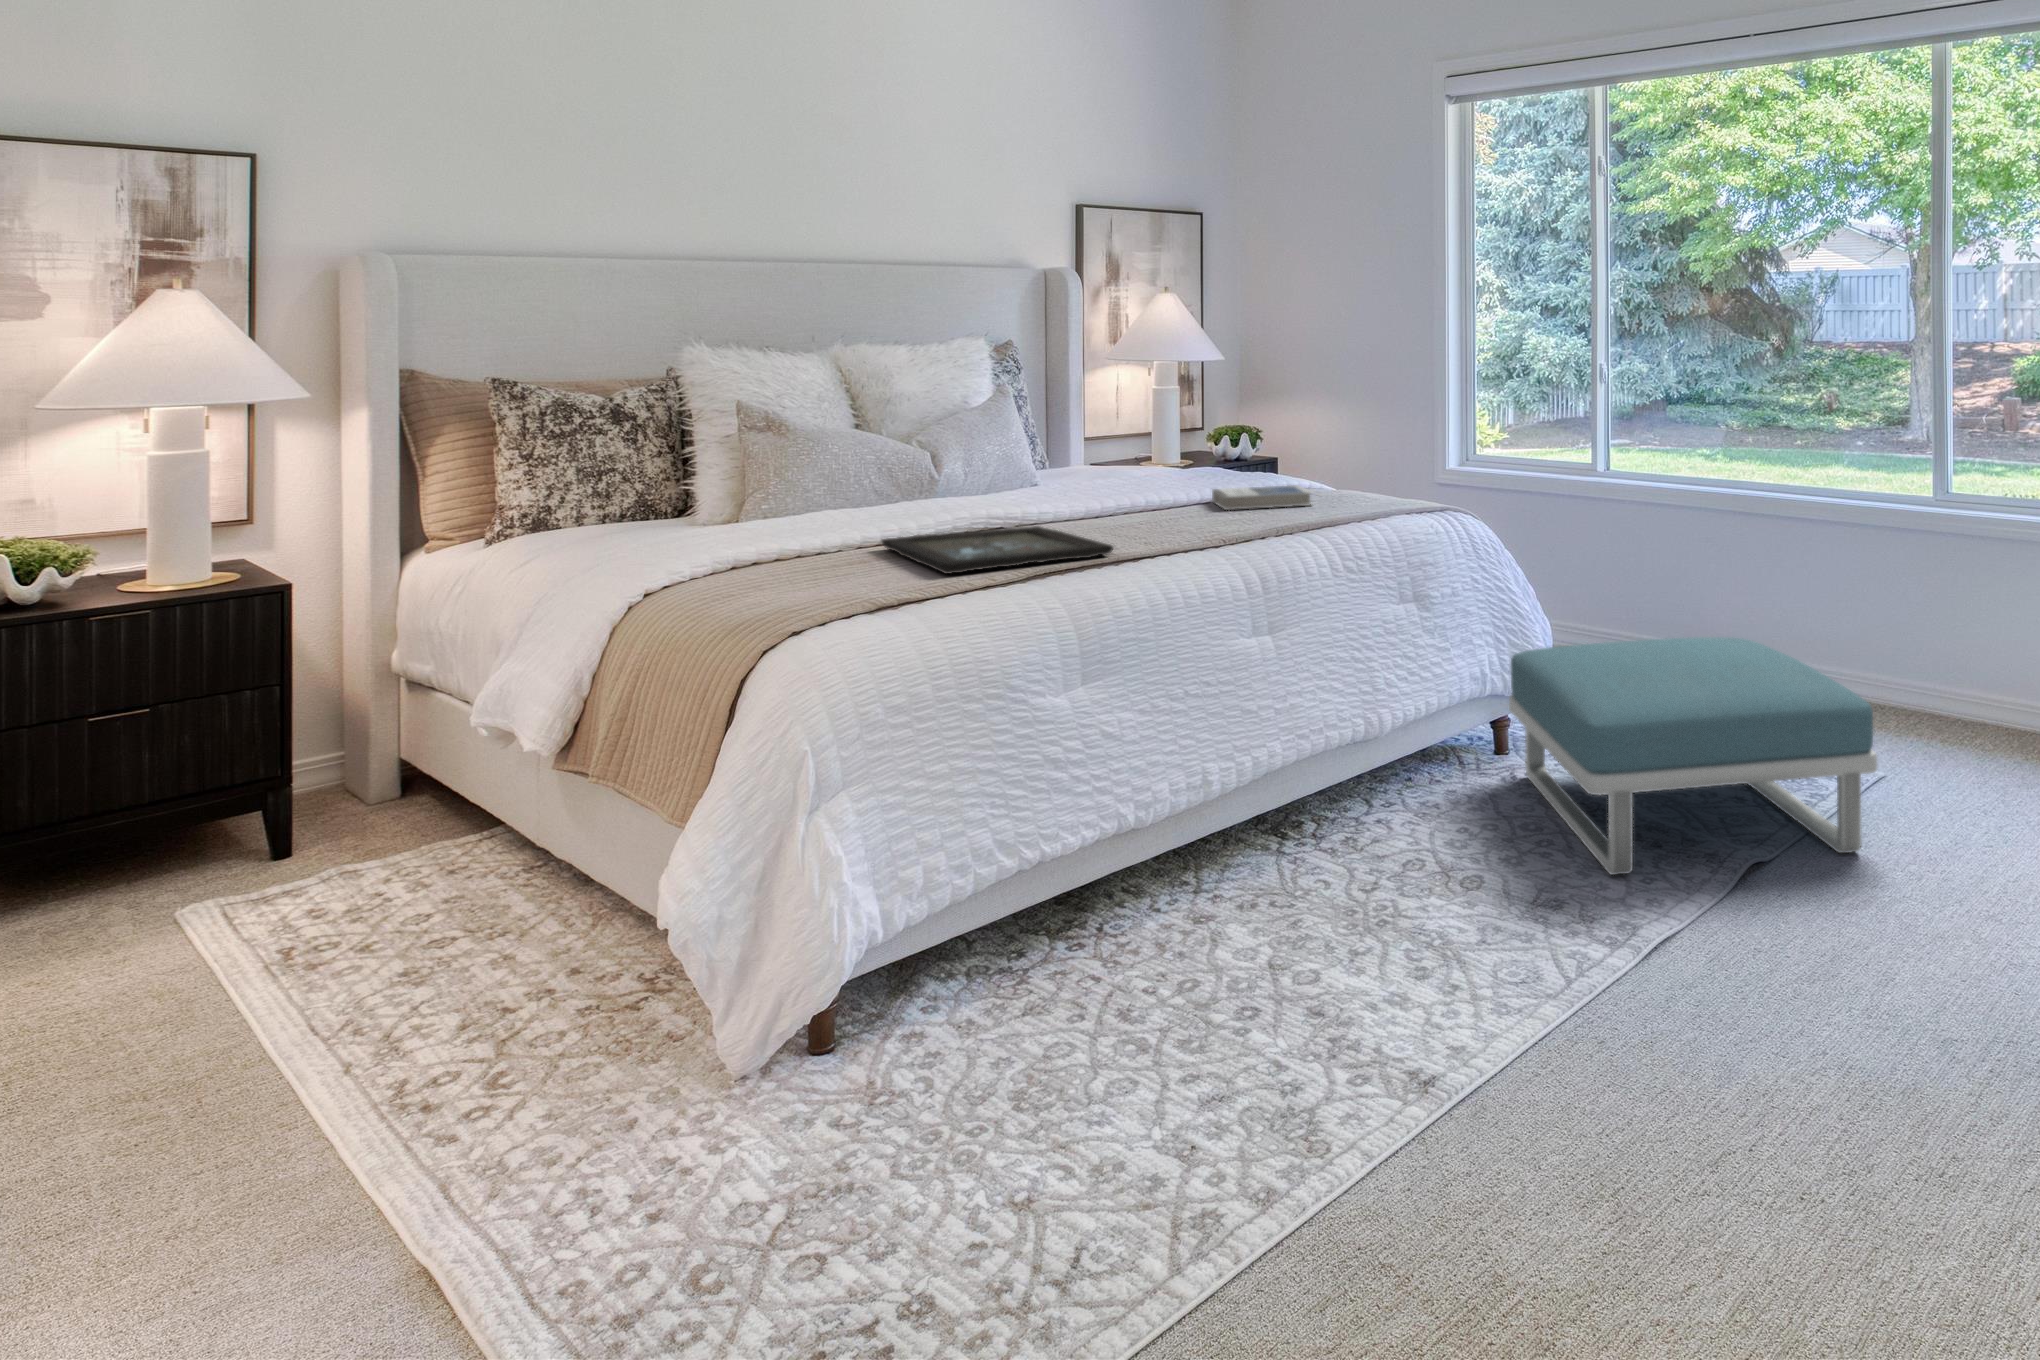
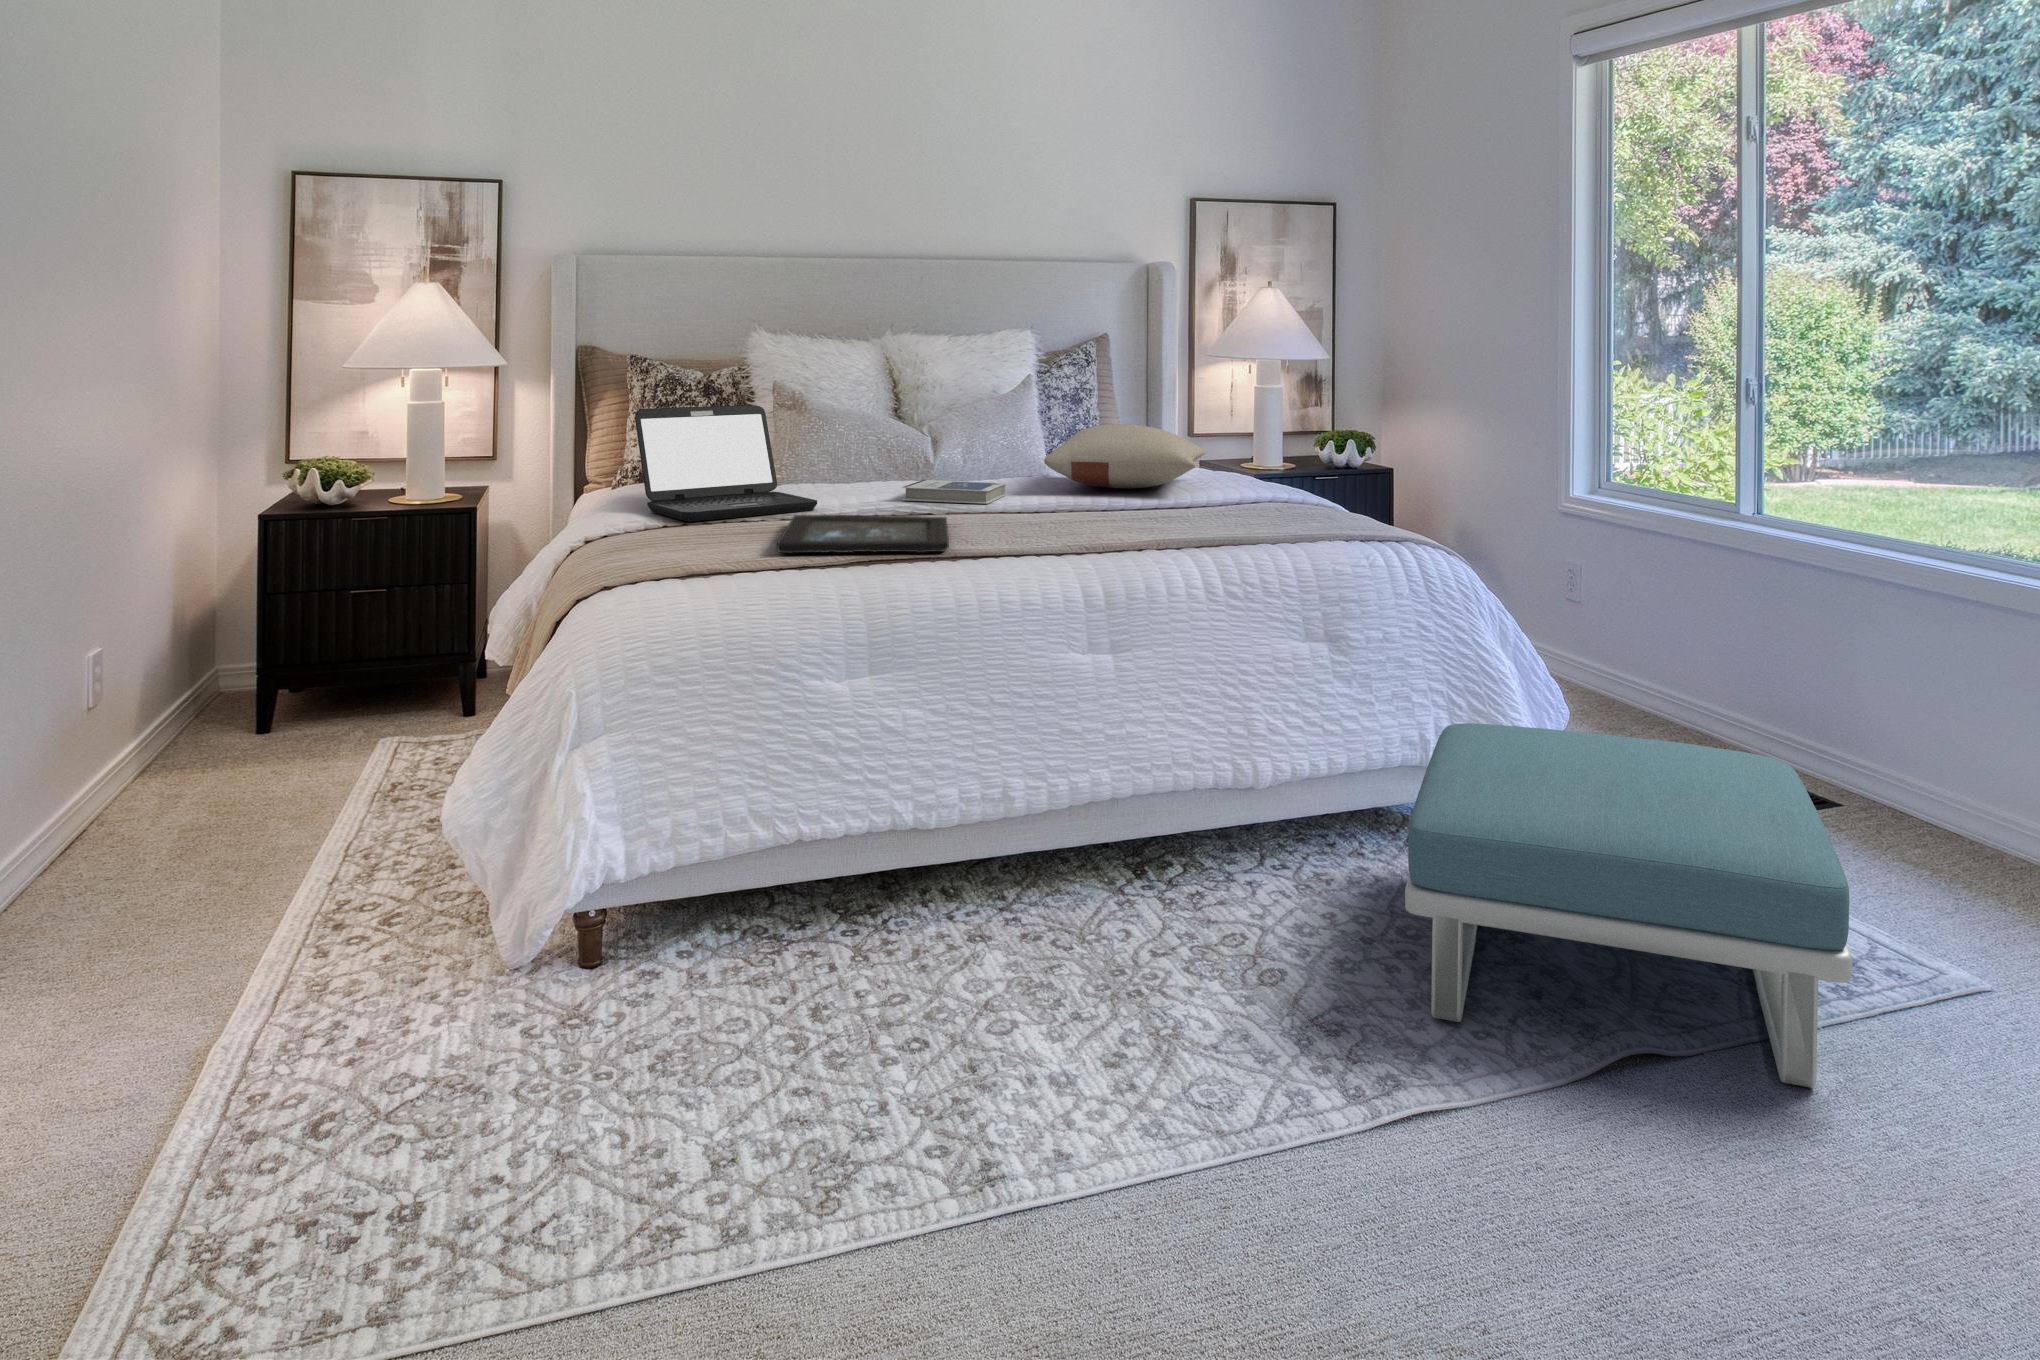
laptop: none [634,426,866,559] -> present [635,405,817,521]
pillow: none [1051,426,1218,489] -> present [1044,424,1207,488]
hardback book: present [1212,485,1311,510] -> present [902,480,1006,504]

